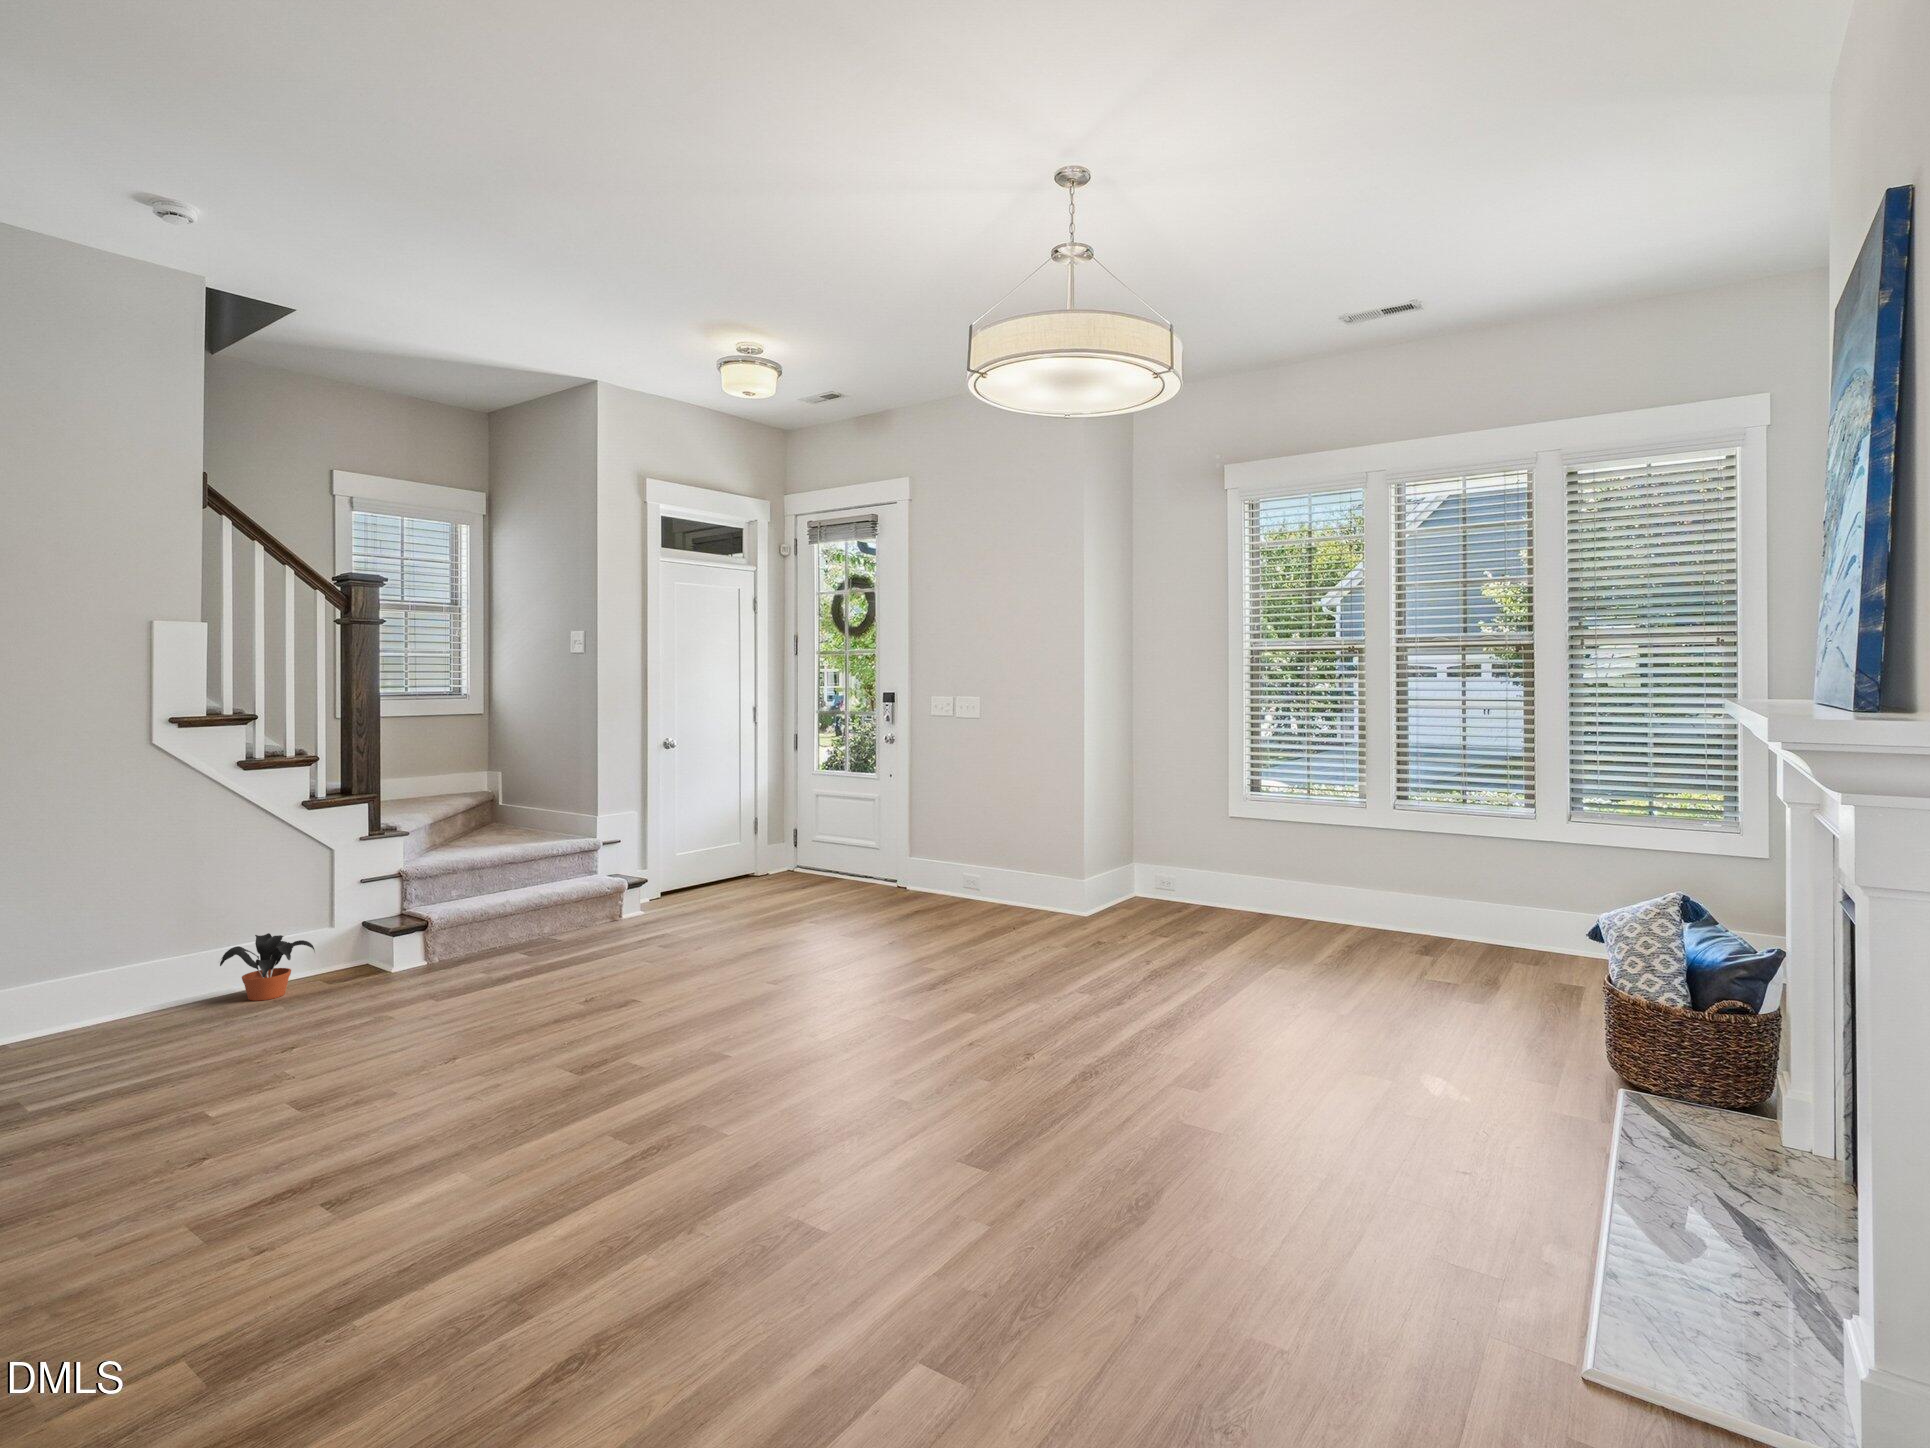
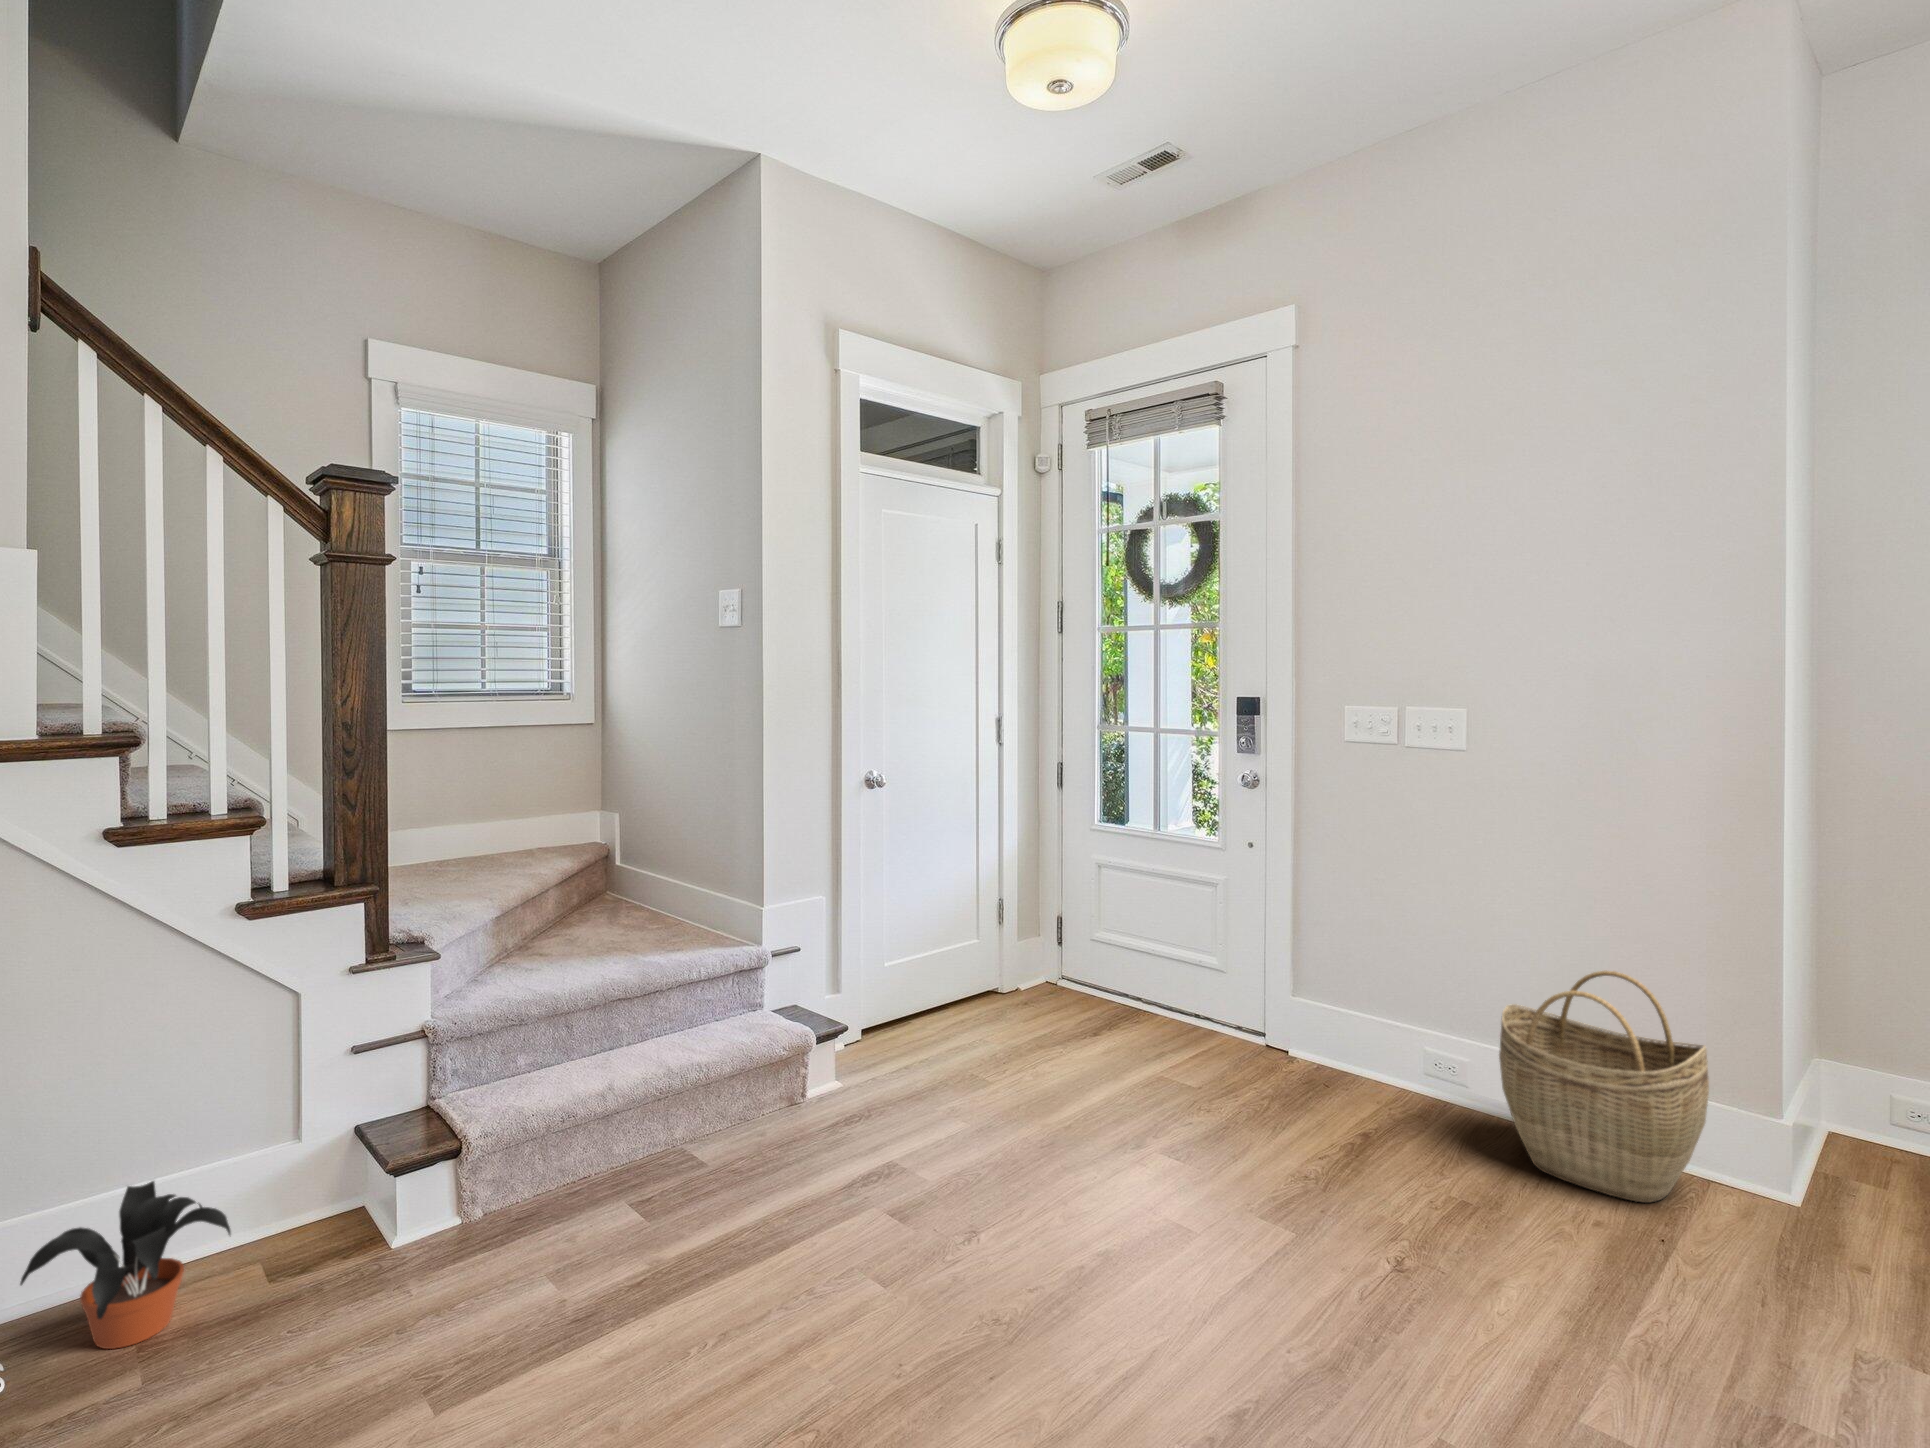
woven basket: none [974,822,1054,921] -> present [1499,971,1709,1203]

